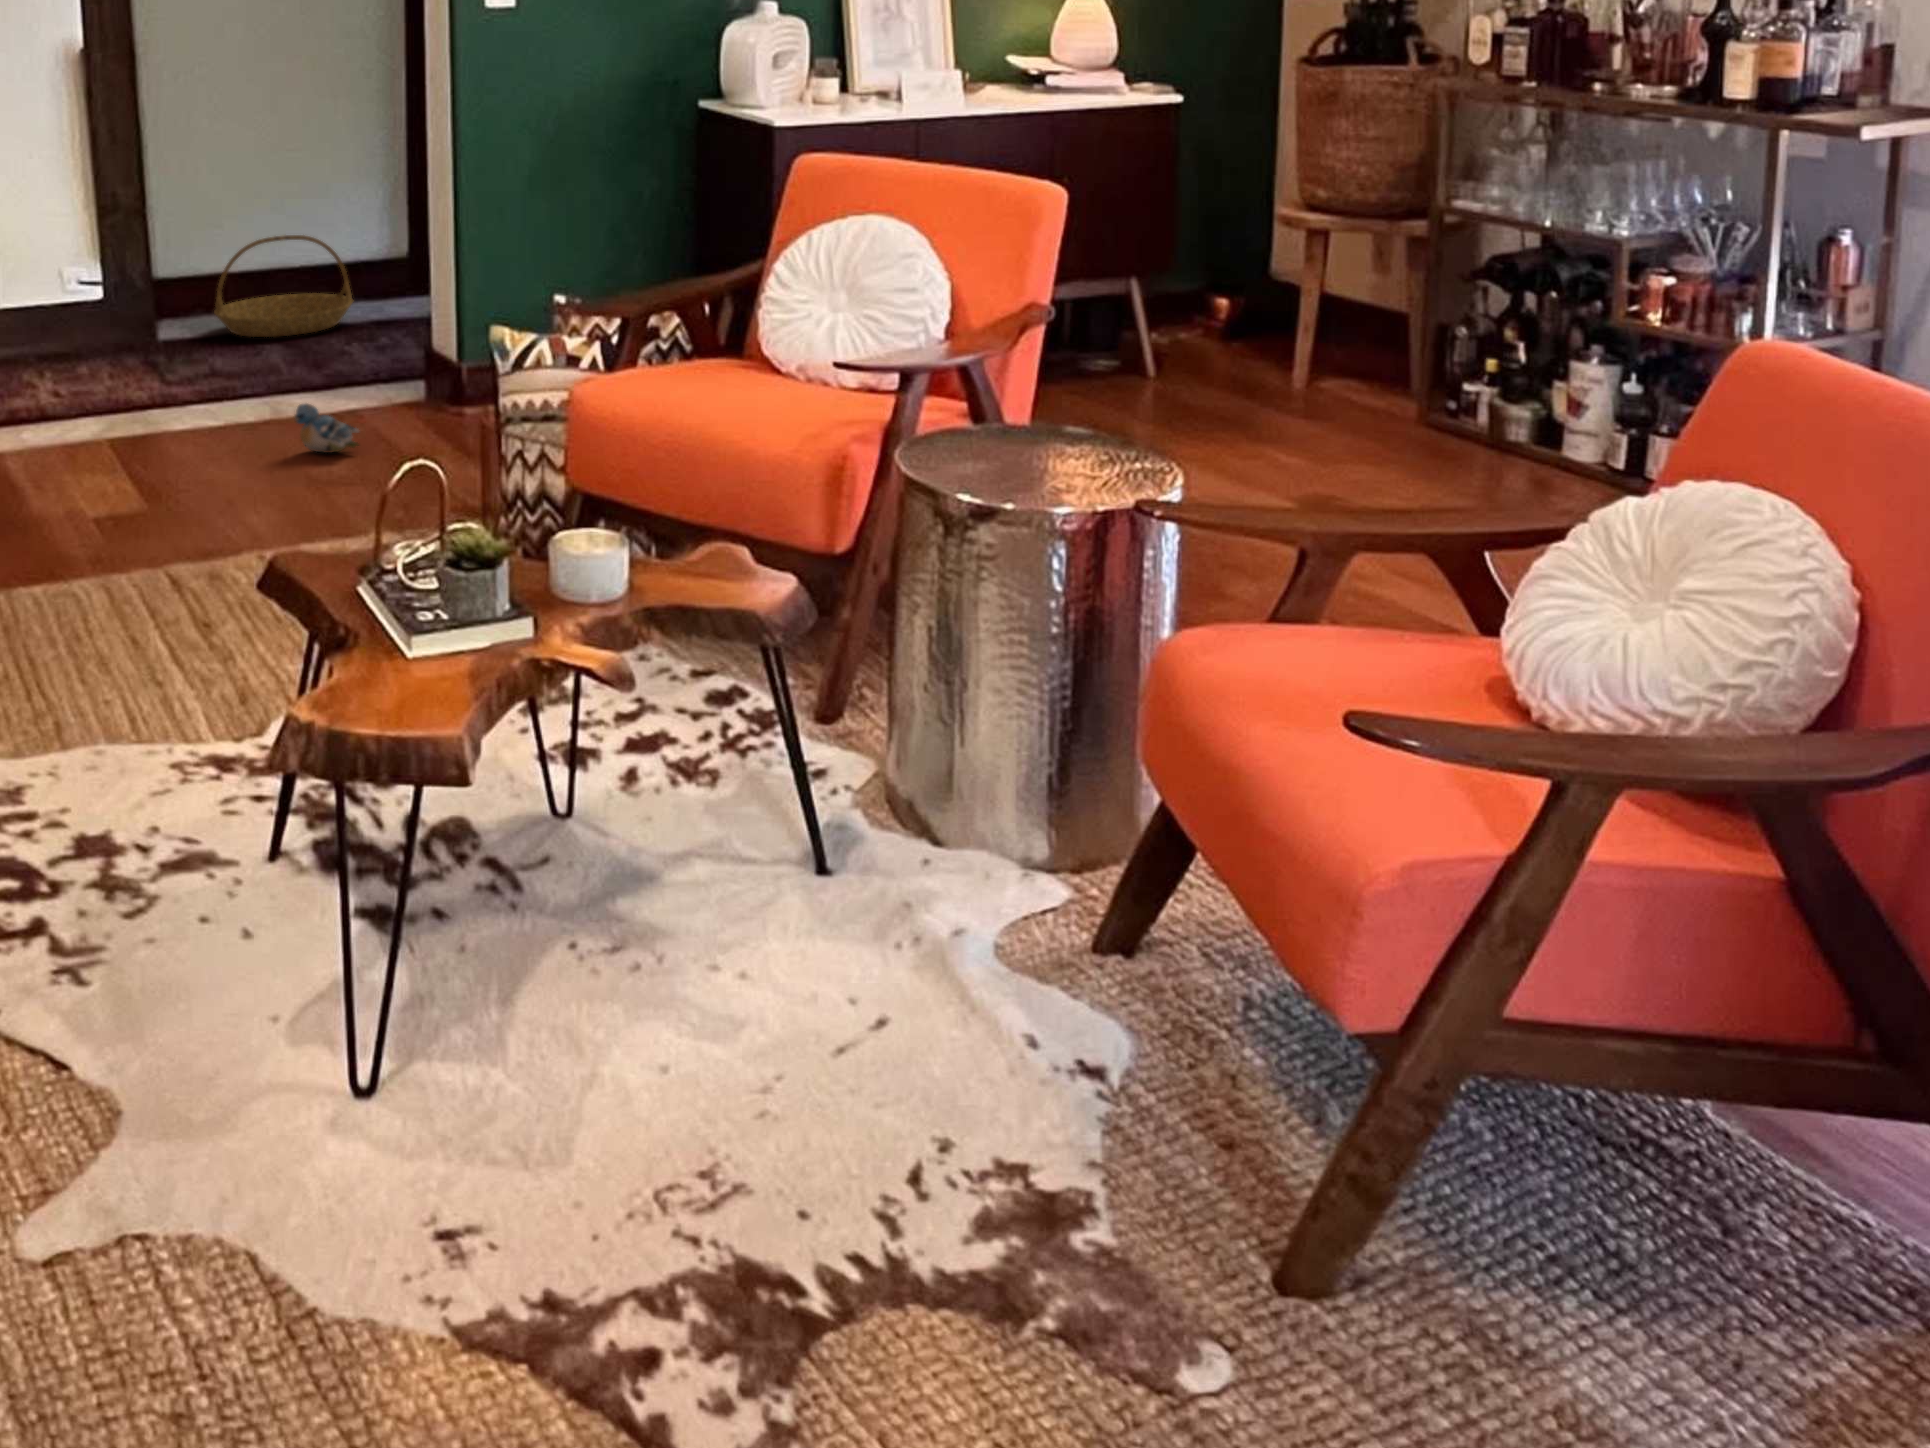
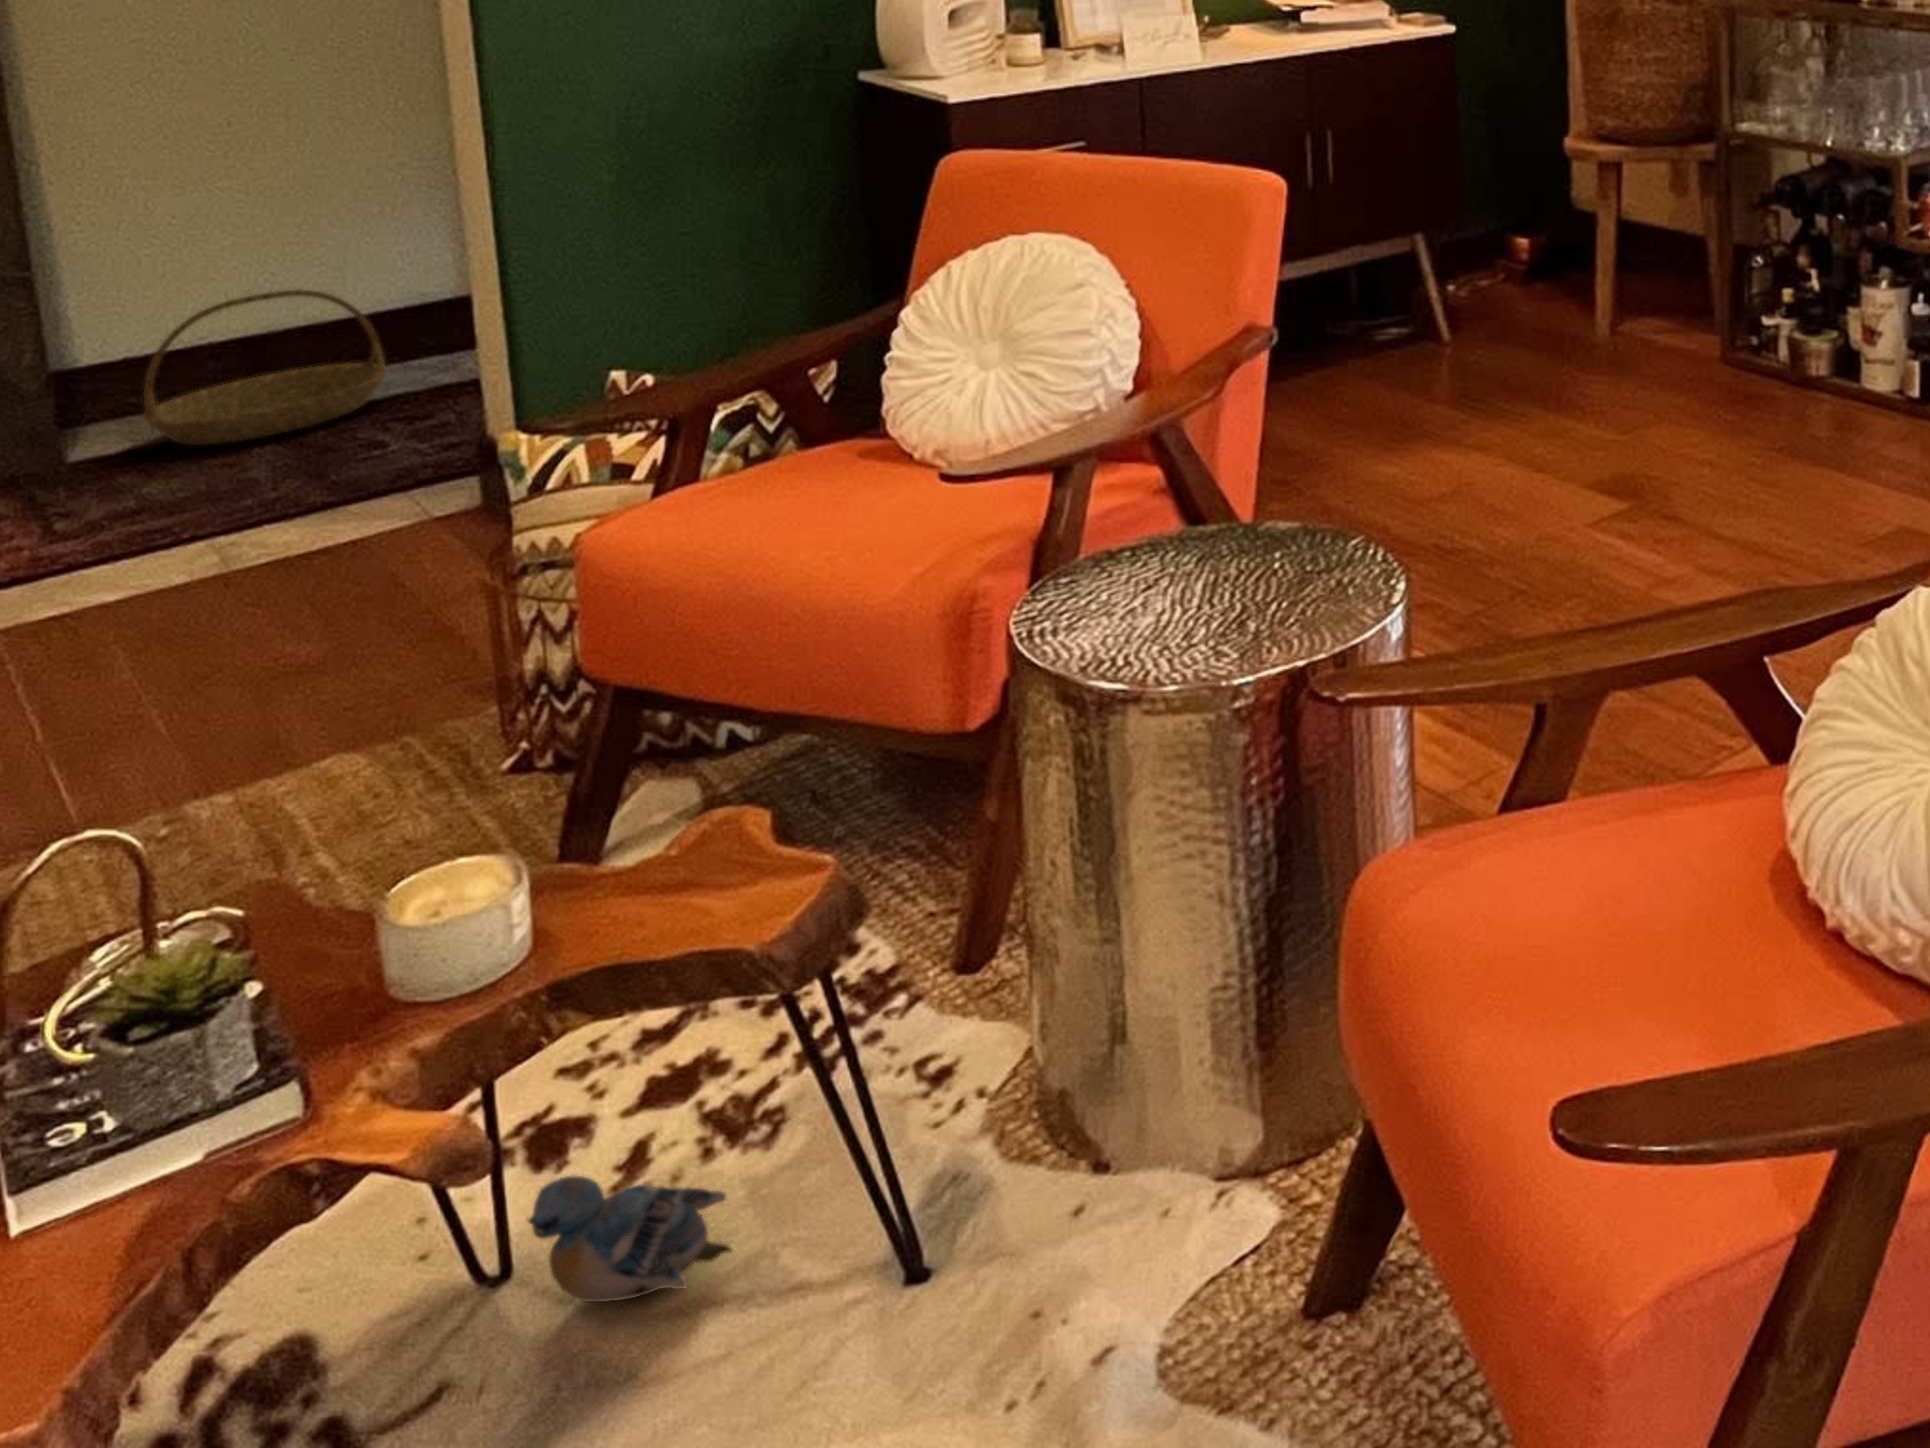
plush toy: present [295,404,359,453] -> present [527,1176,731,1302]

